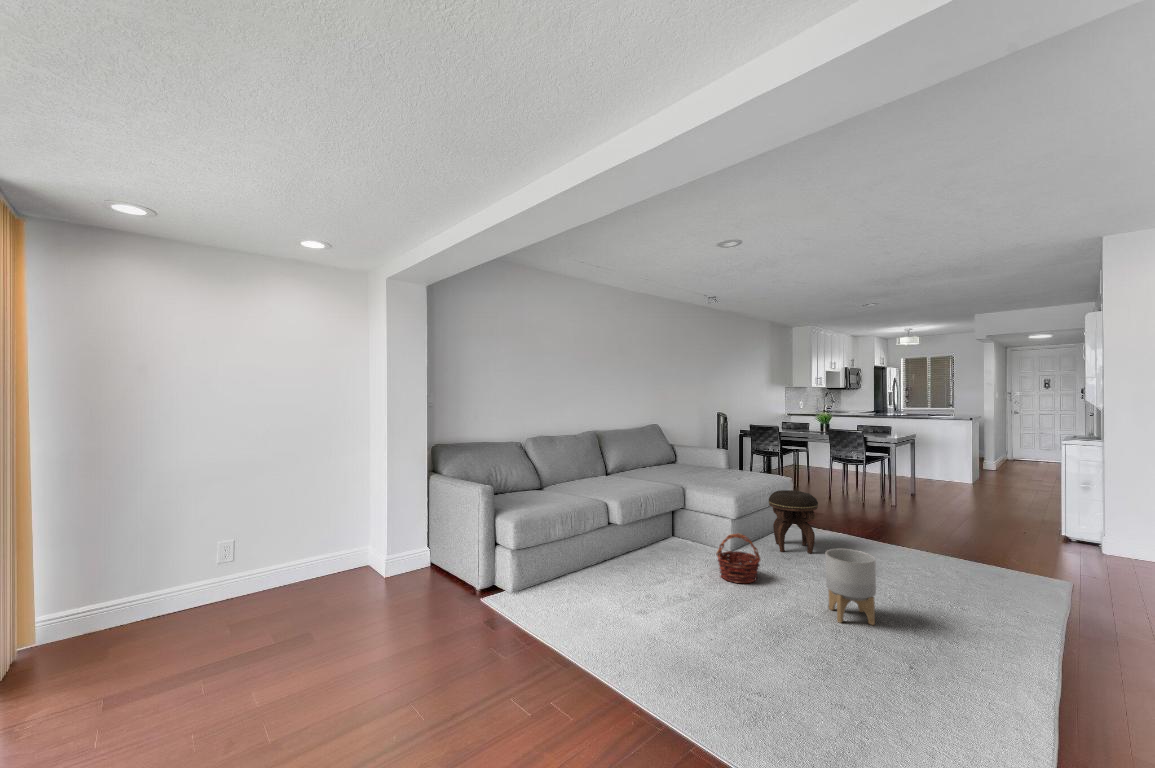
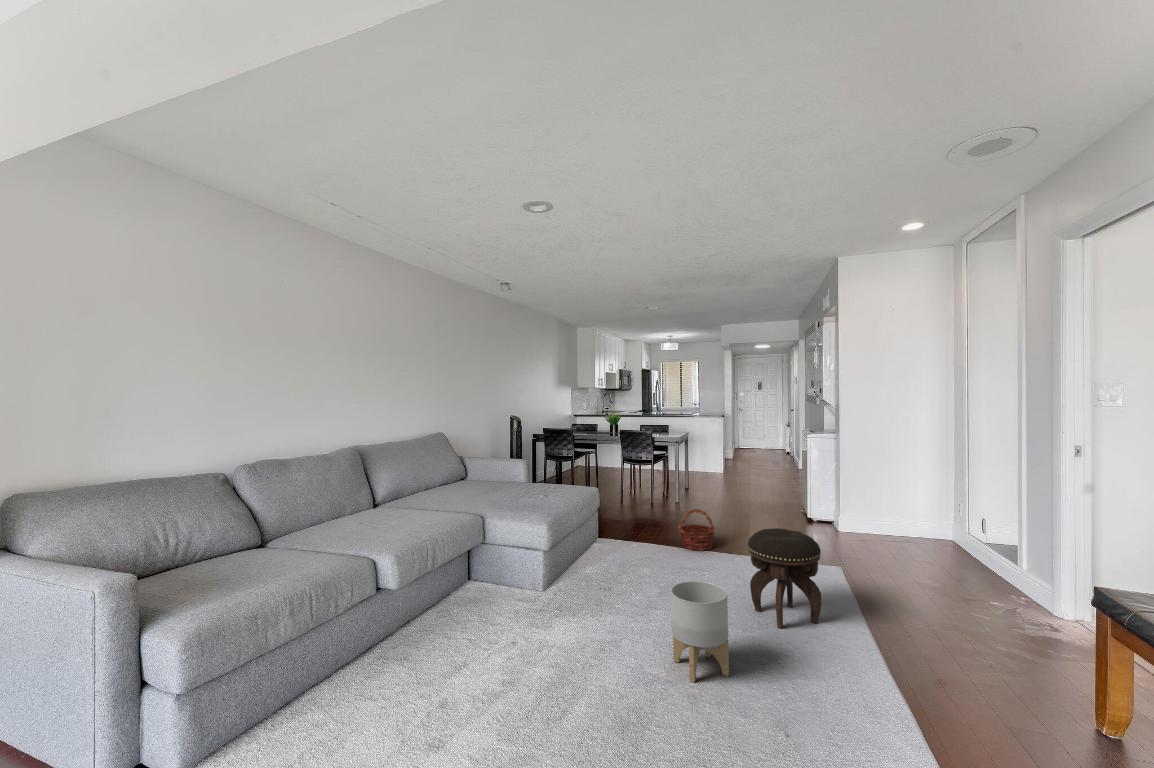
footstool: present [769,490,818,553] -> present [748,528,822,628]
basket: present [716,534,760,583] -> present [679,509,714,550]

